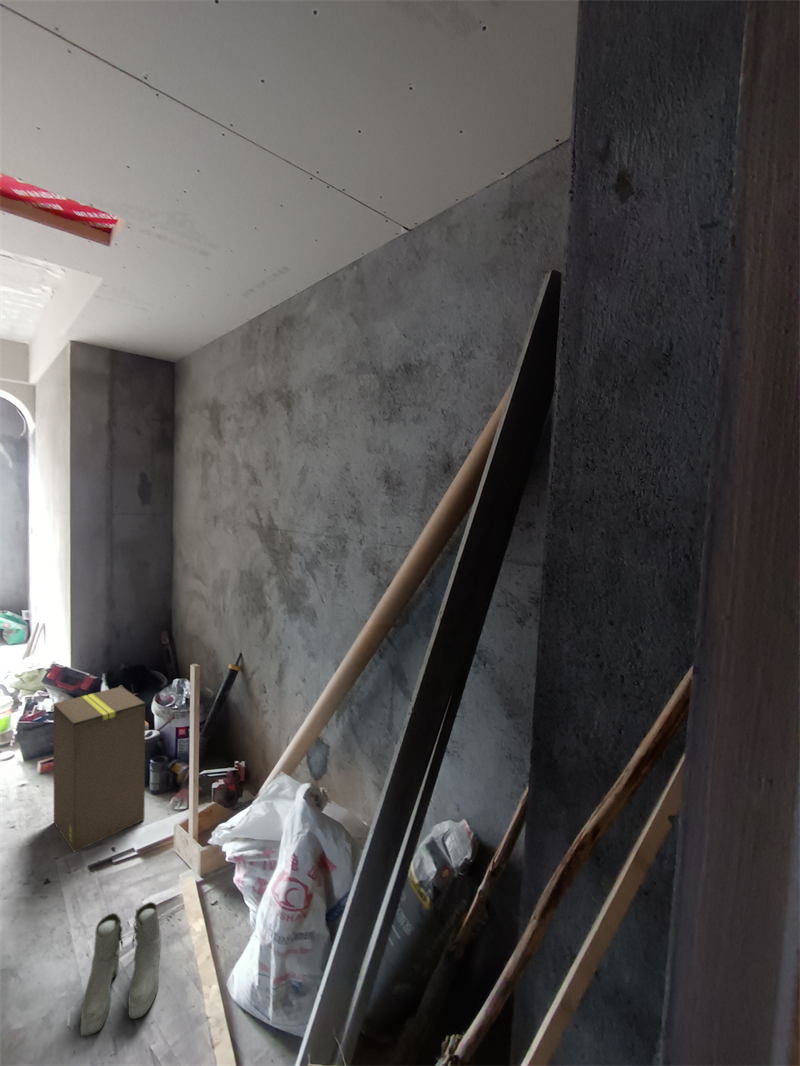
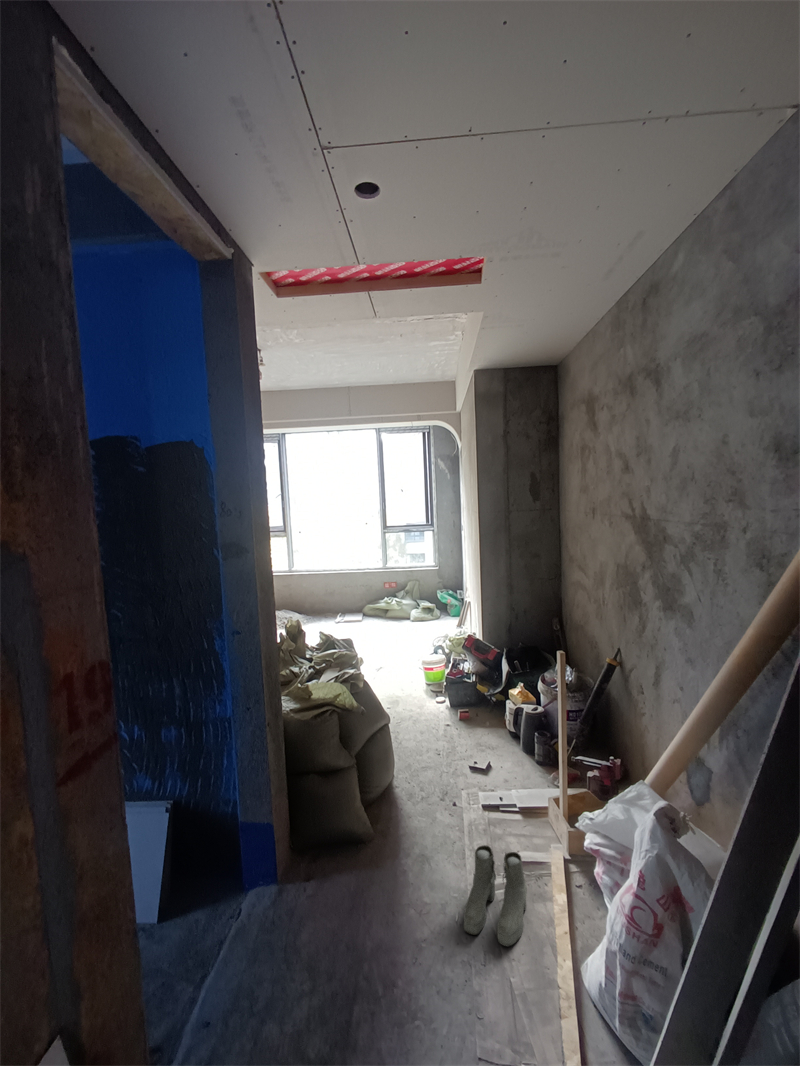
cardboard box: present [53,687,145,852] -> none [460,660,528,788]

